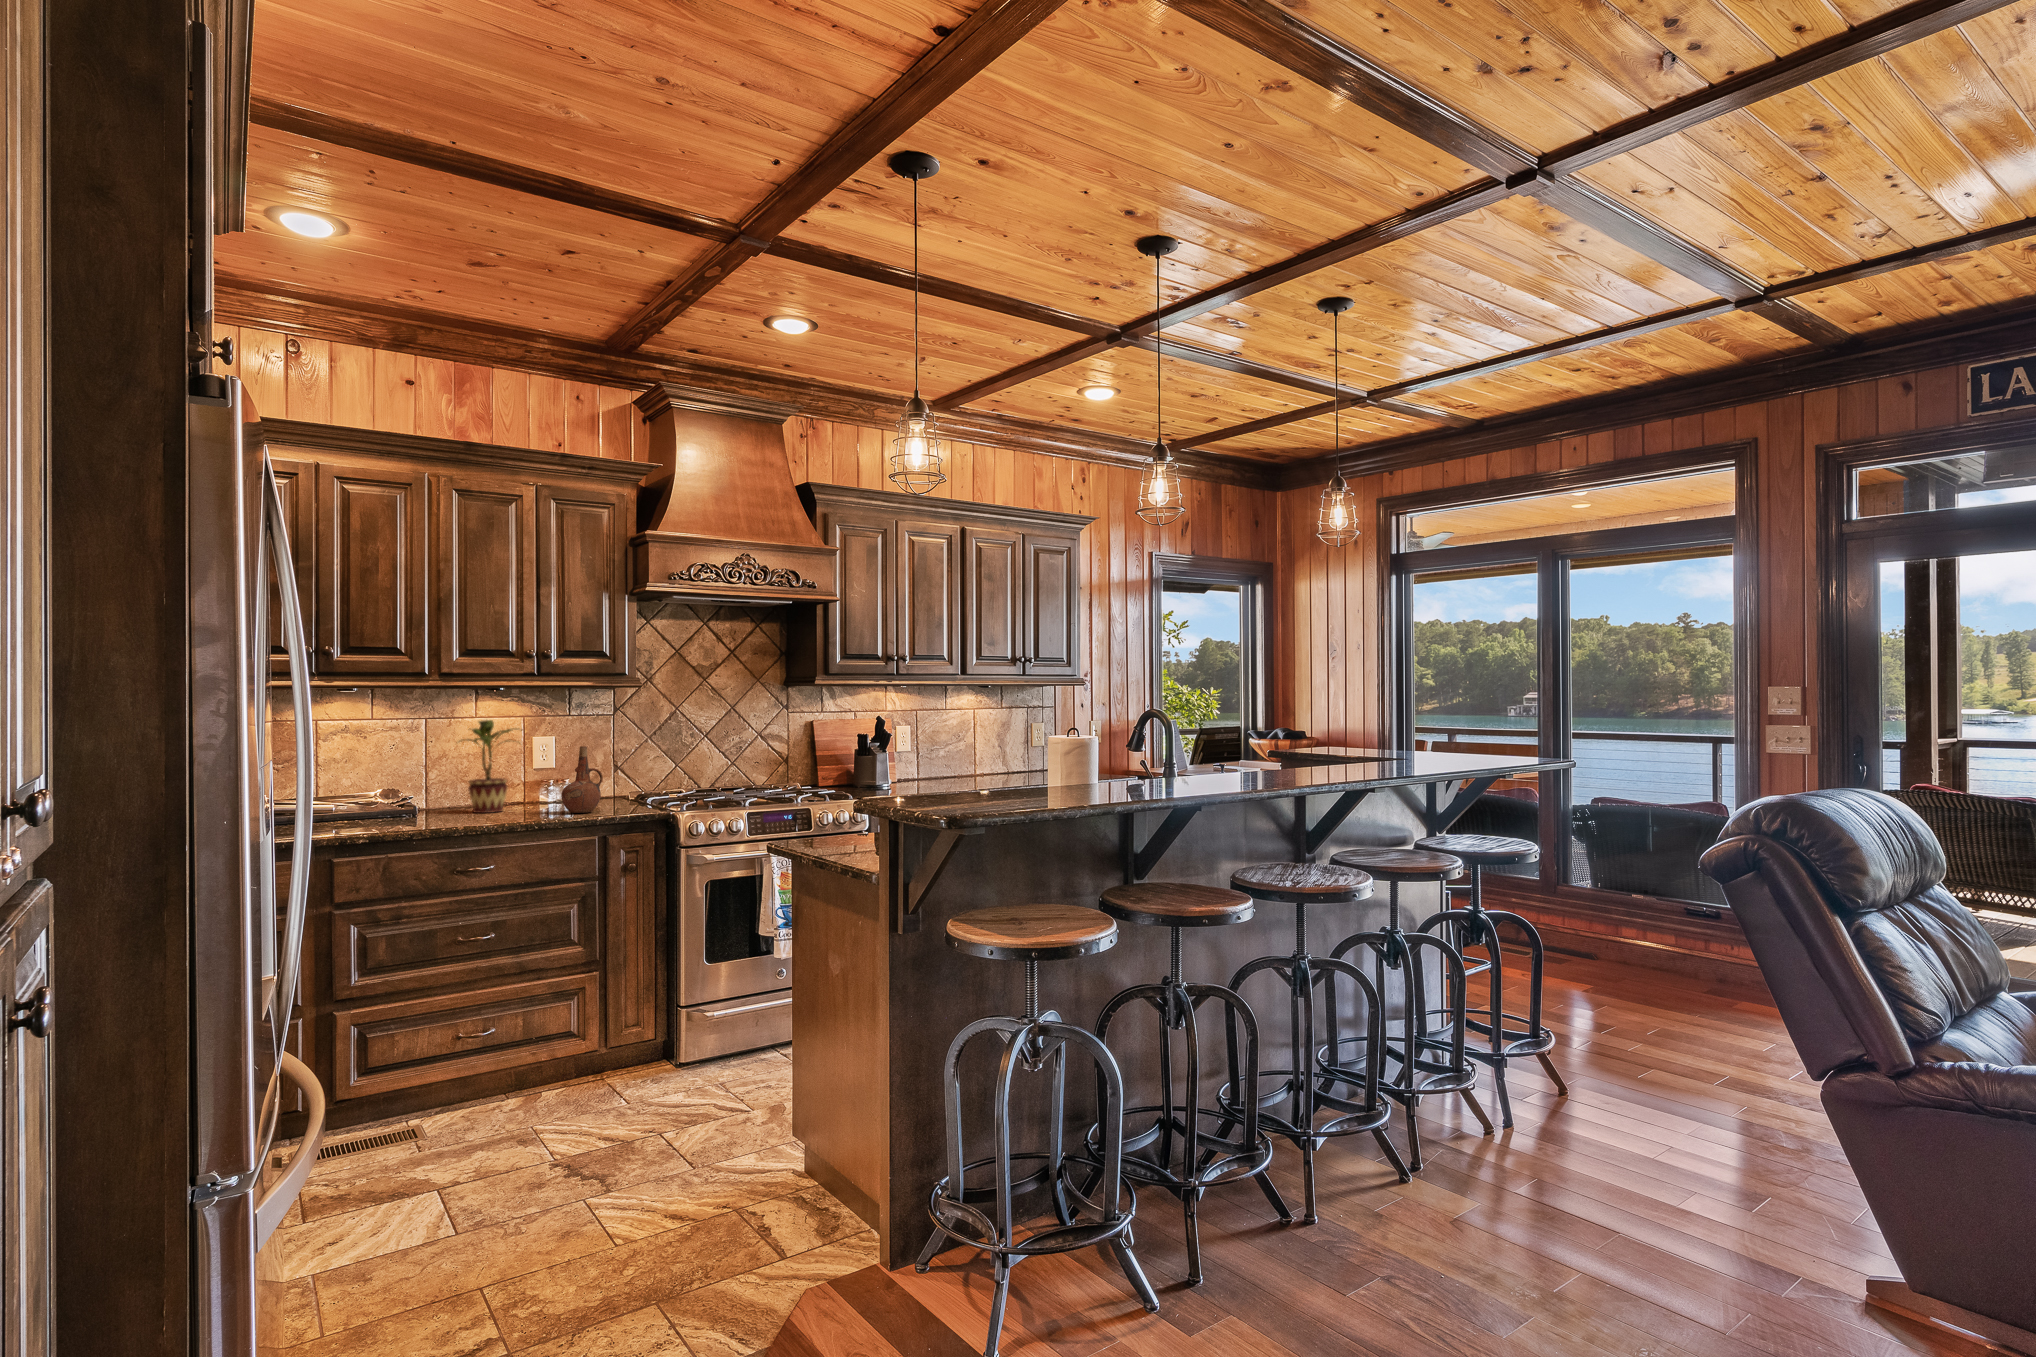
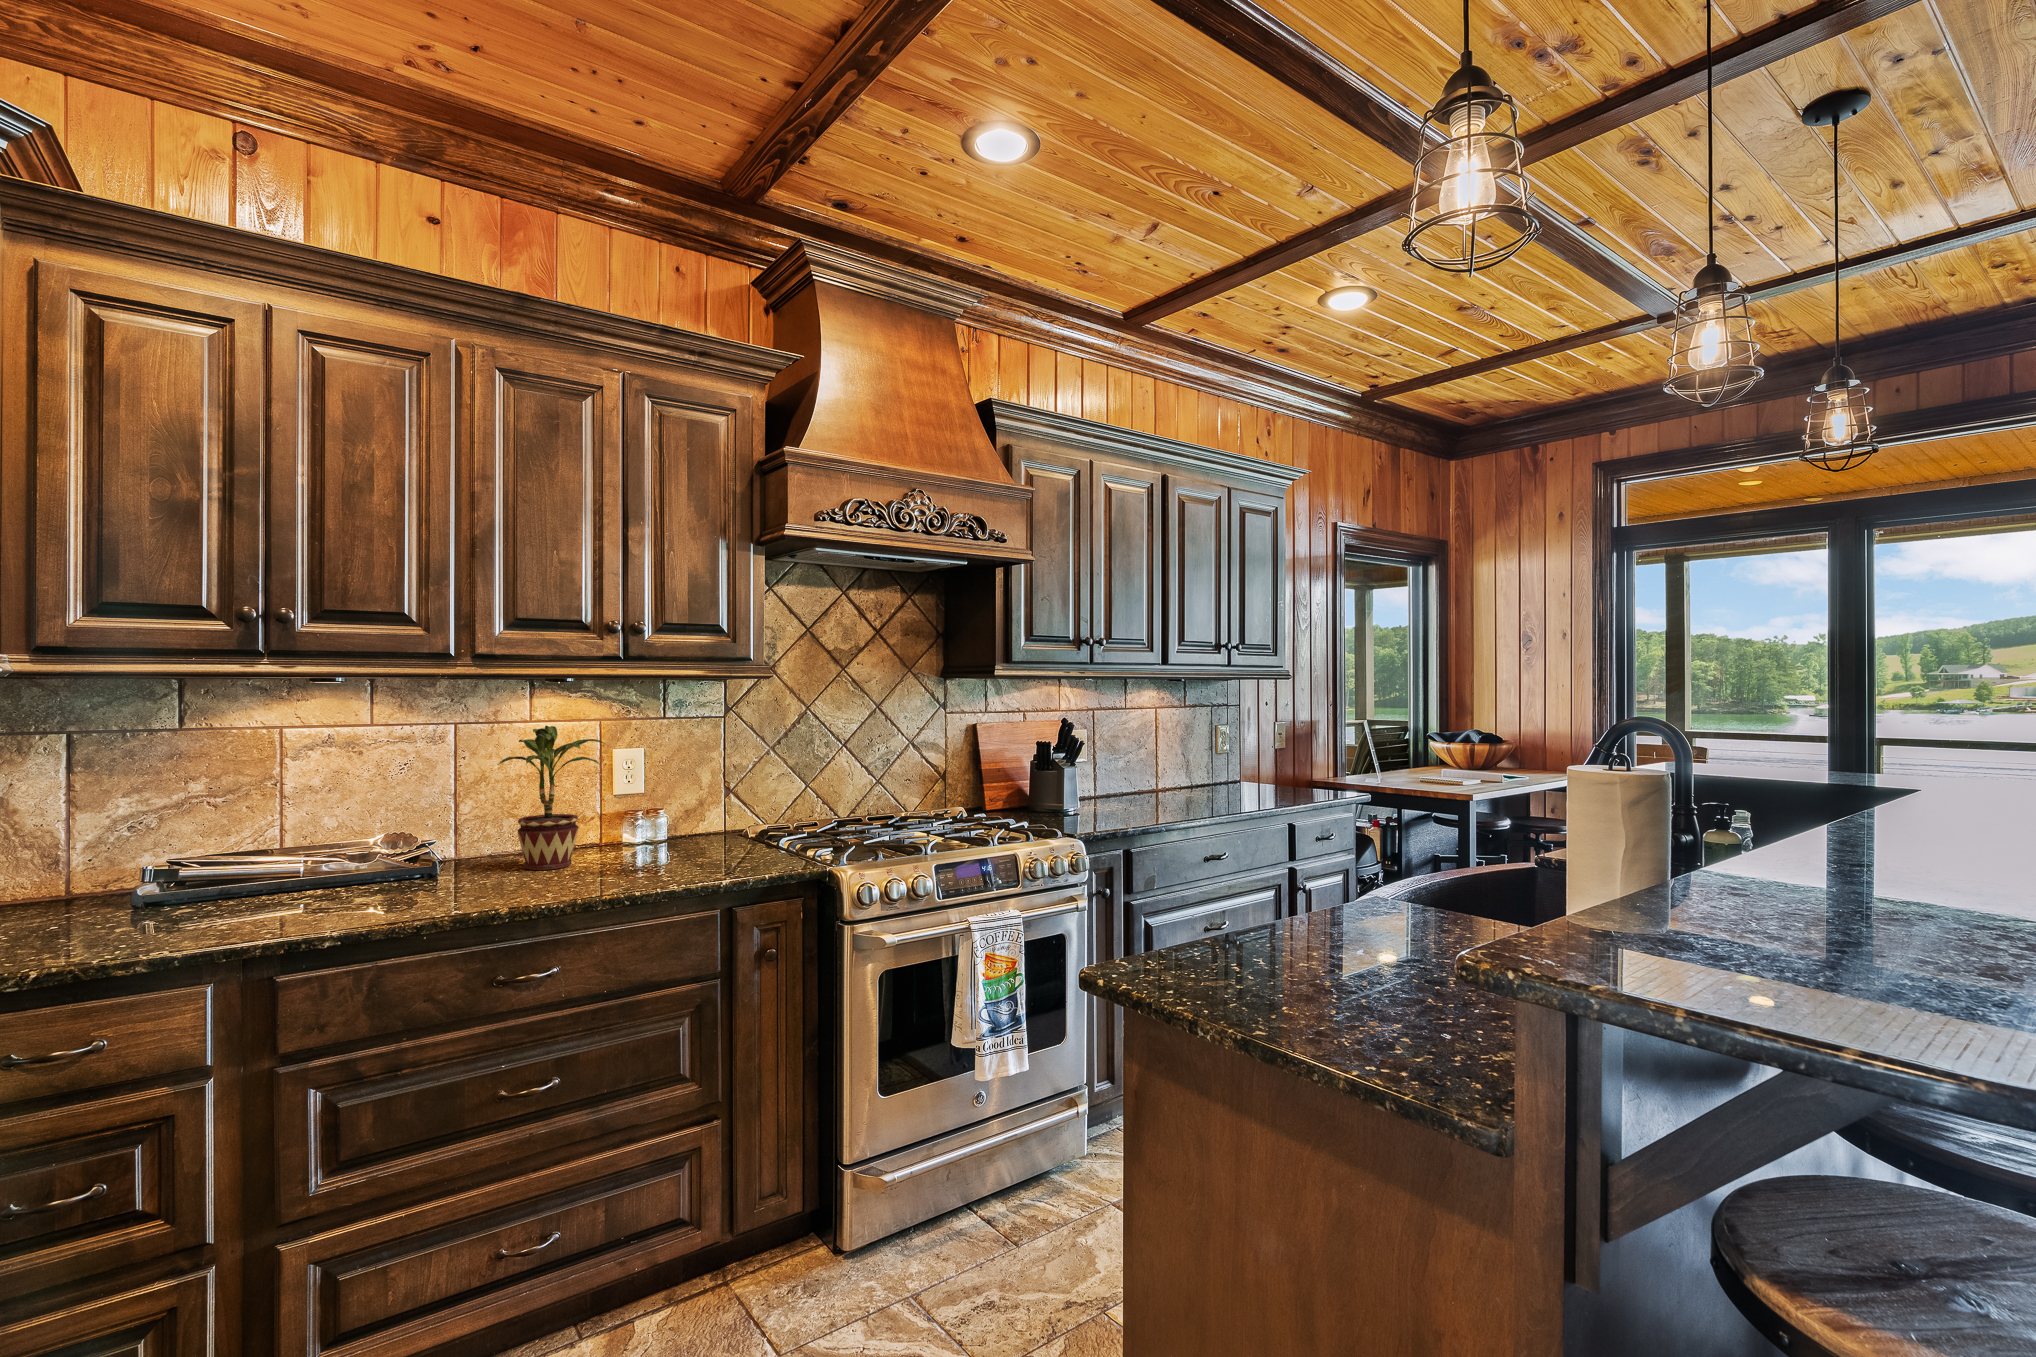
ceramic pitcher: present [561,746,603,813] -> none [662,768,724,871]

